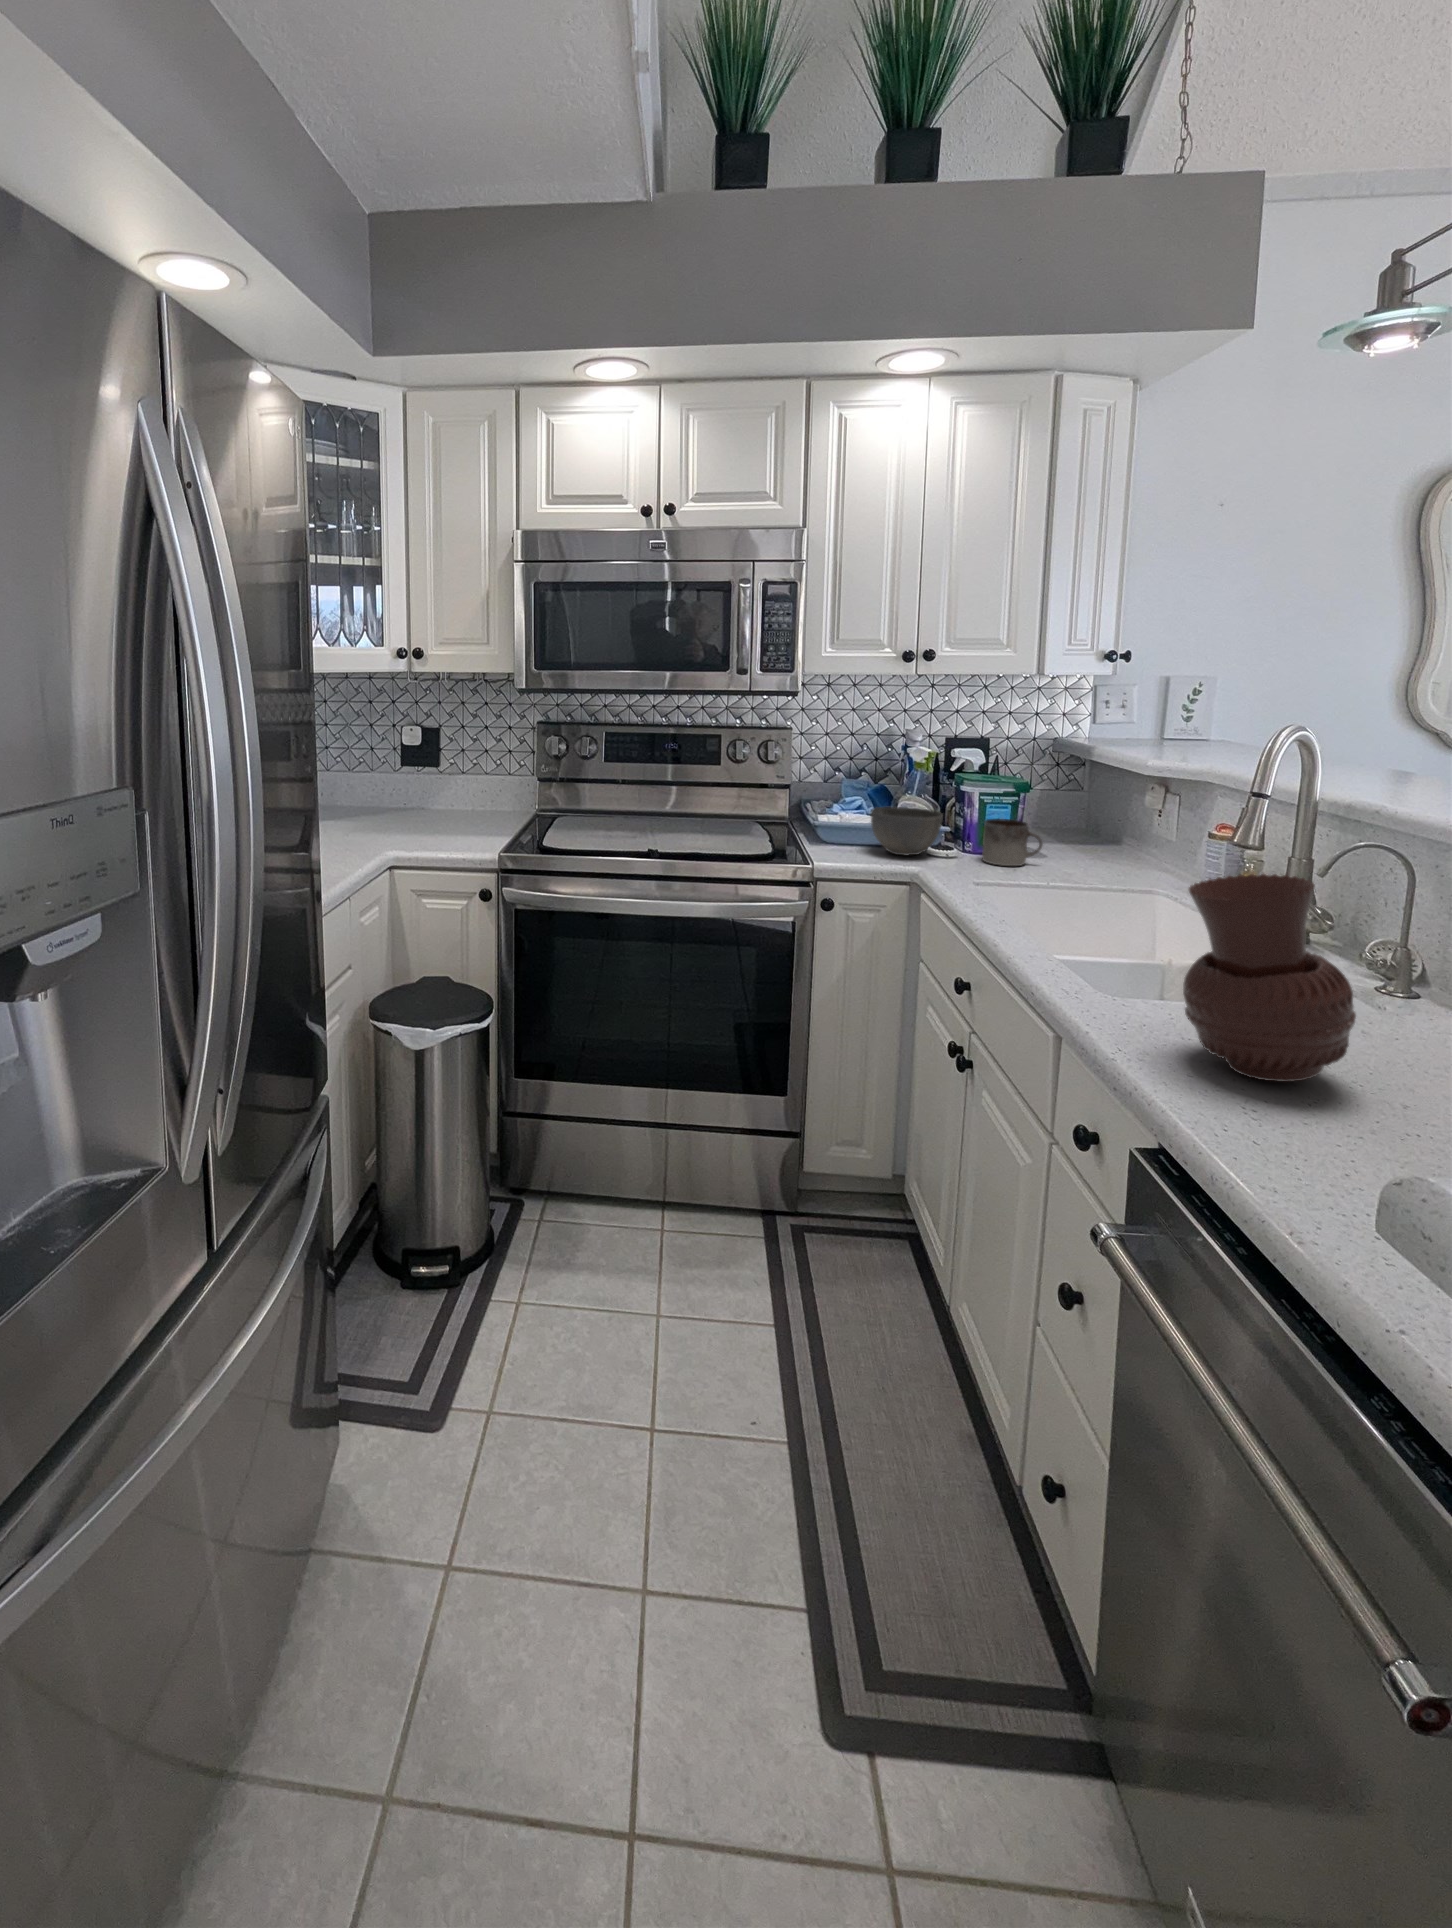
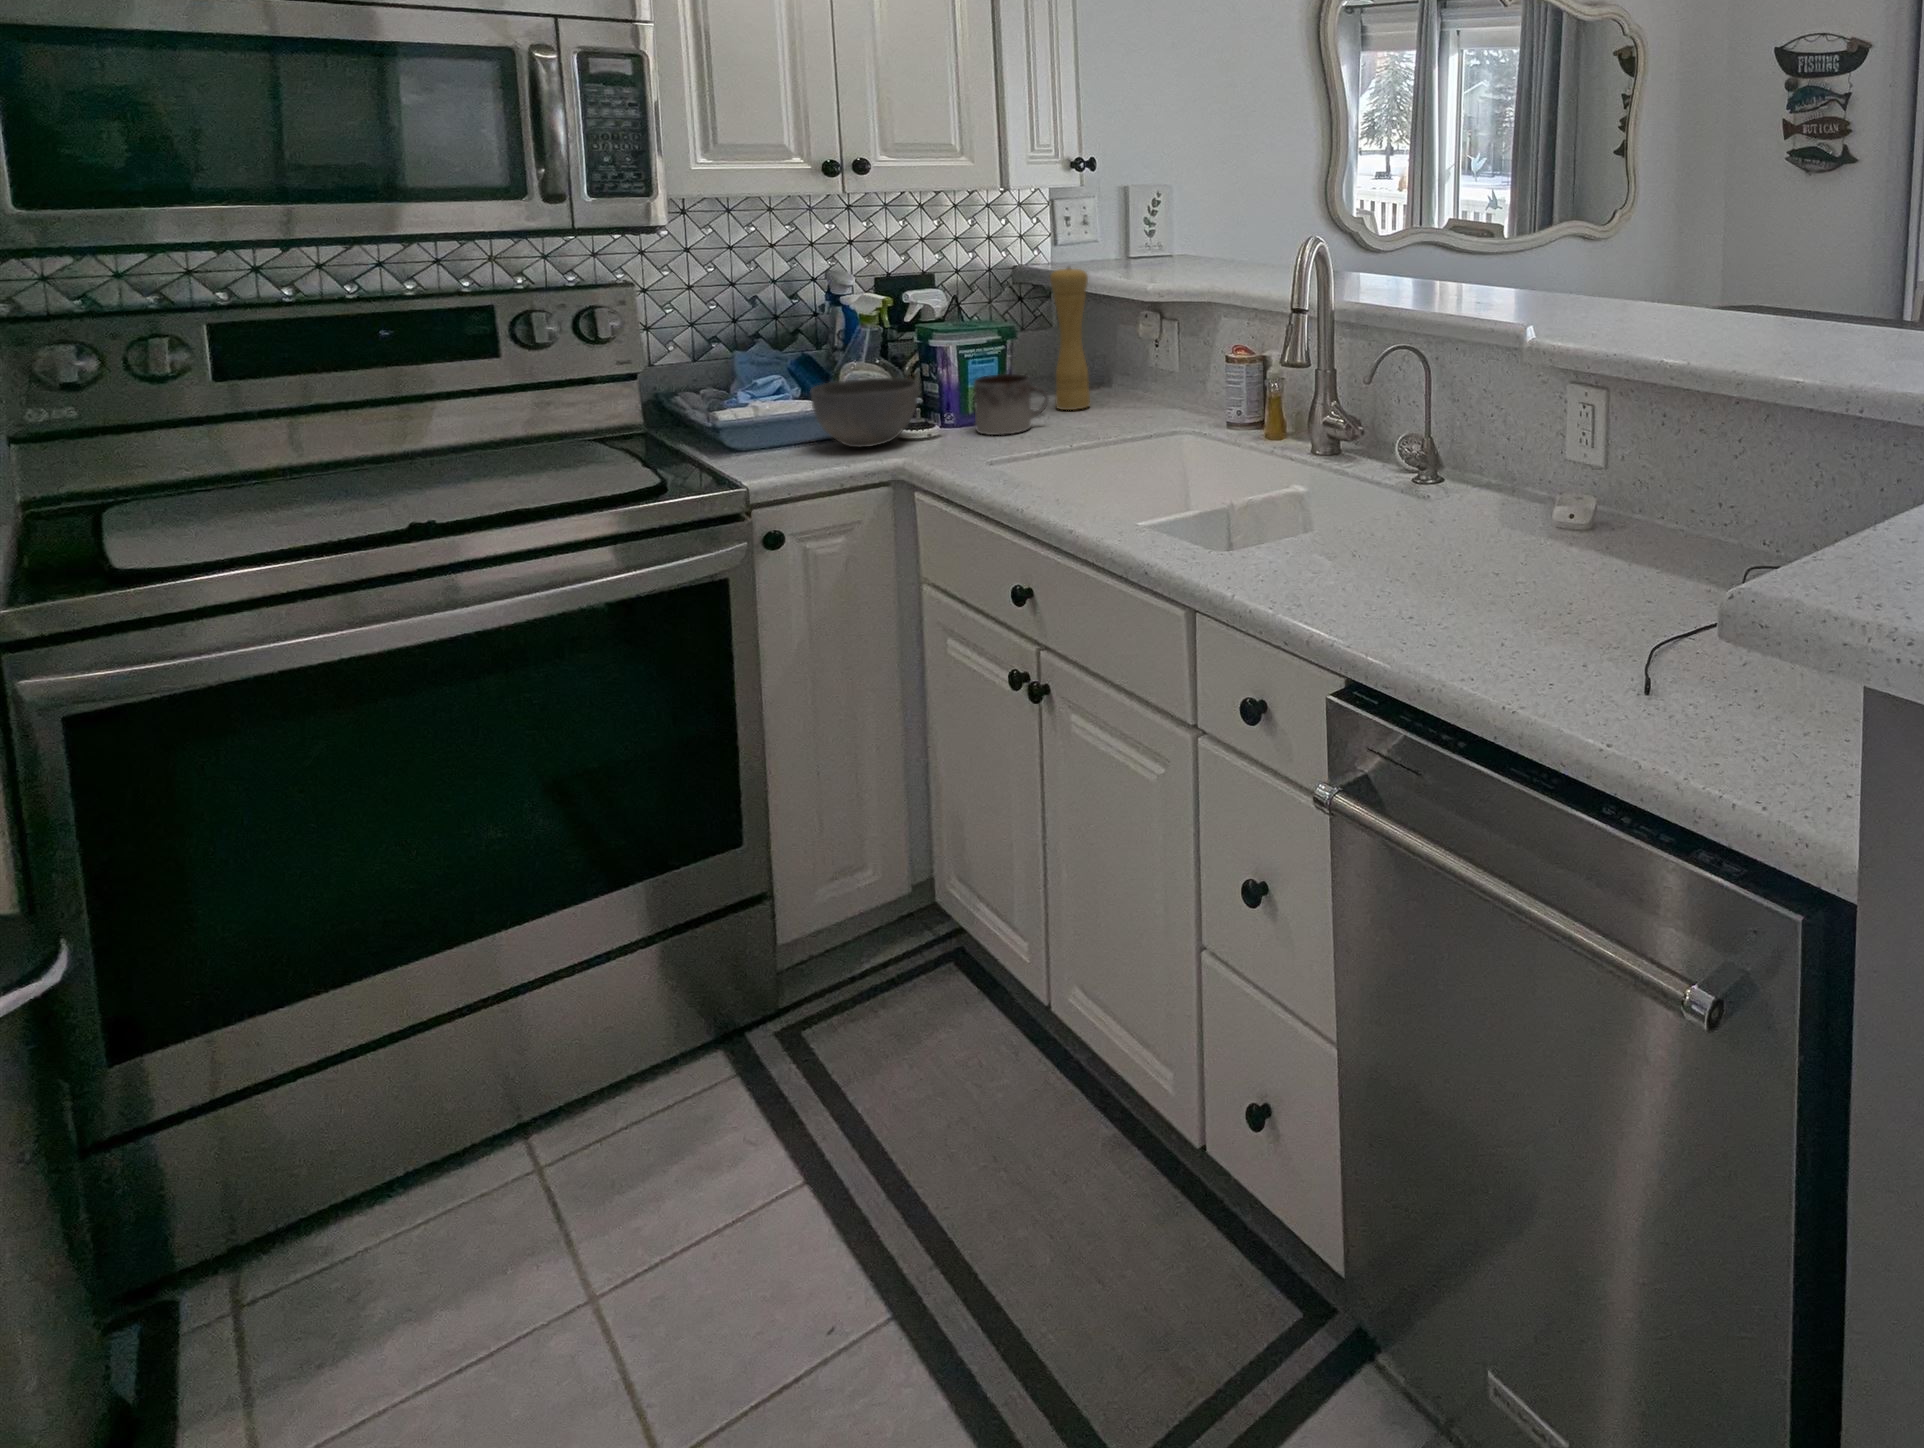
pepper mill: none [1056,740,1096,858] -> present [1050,267,1090,410]
vase: present [1183,874,1356,1082] -> none [1323,388,1463,590]

